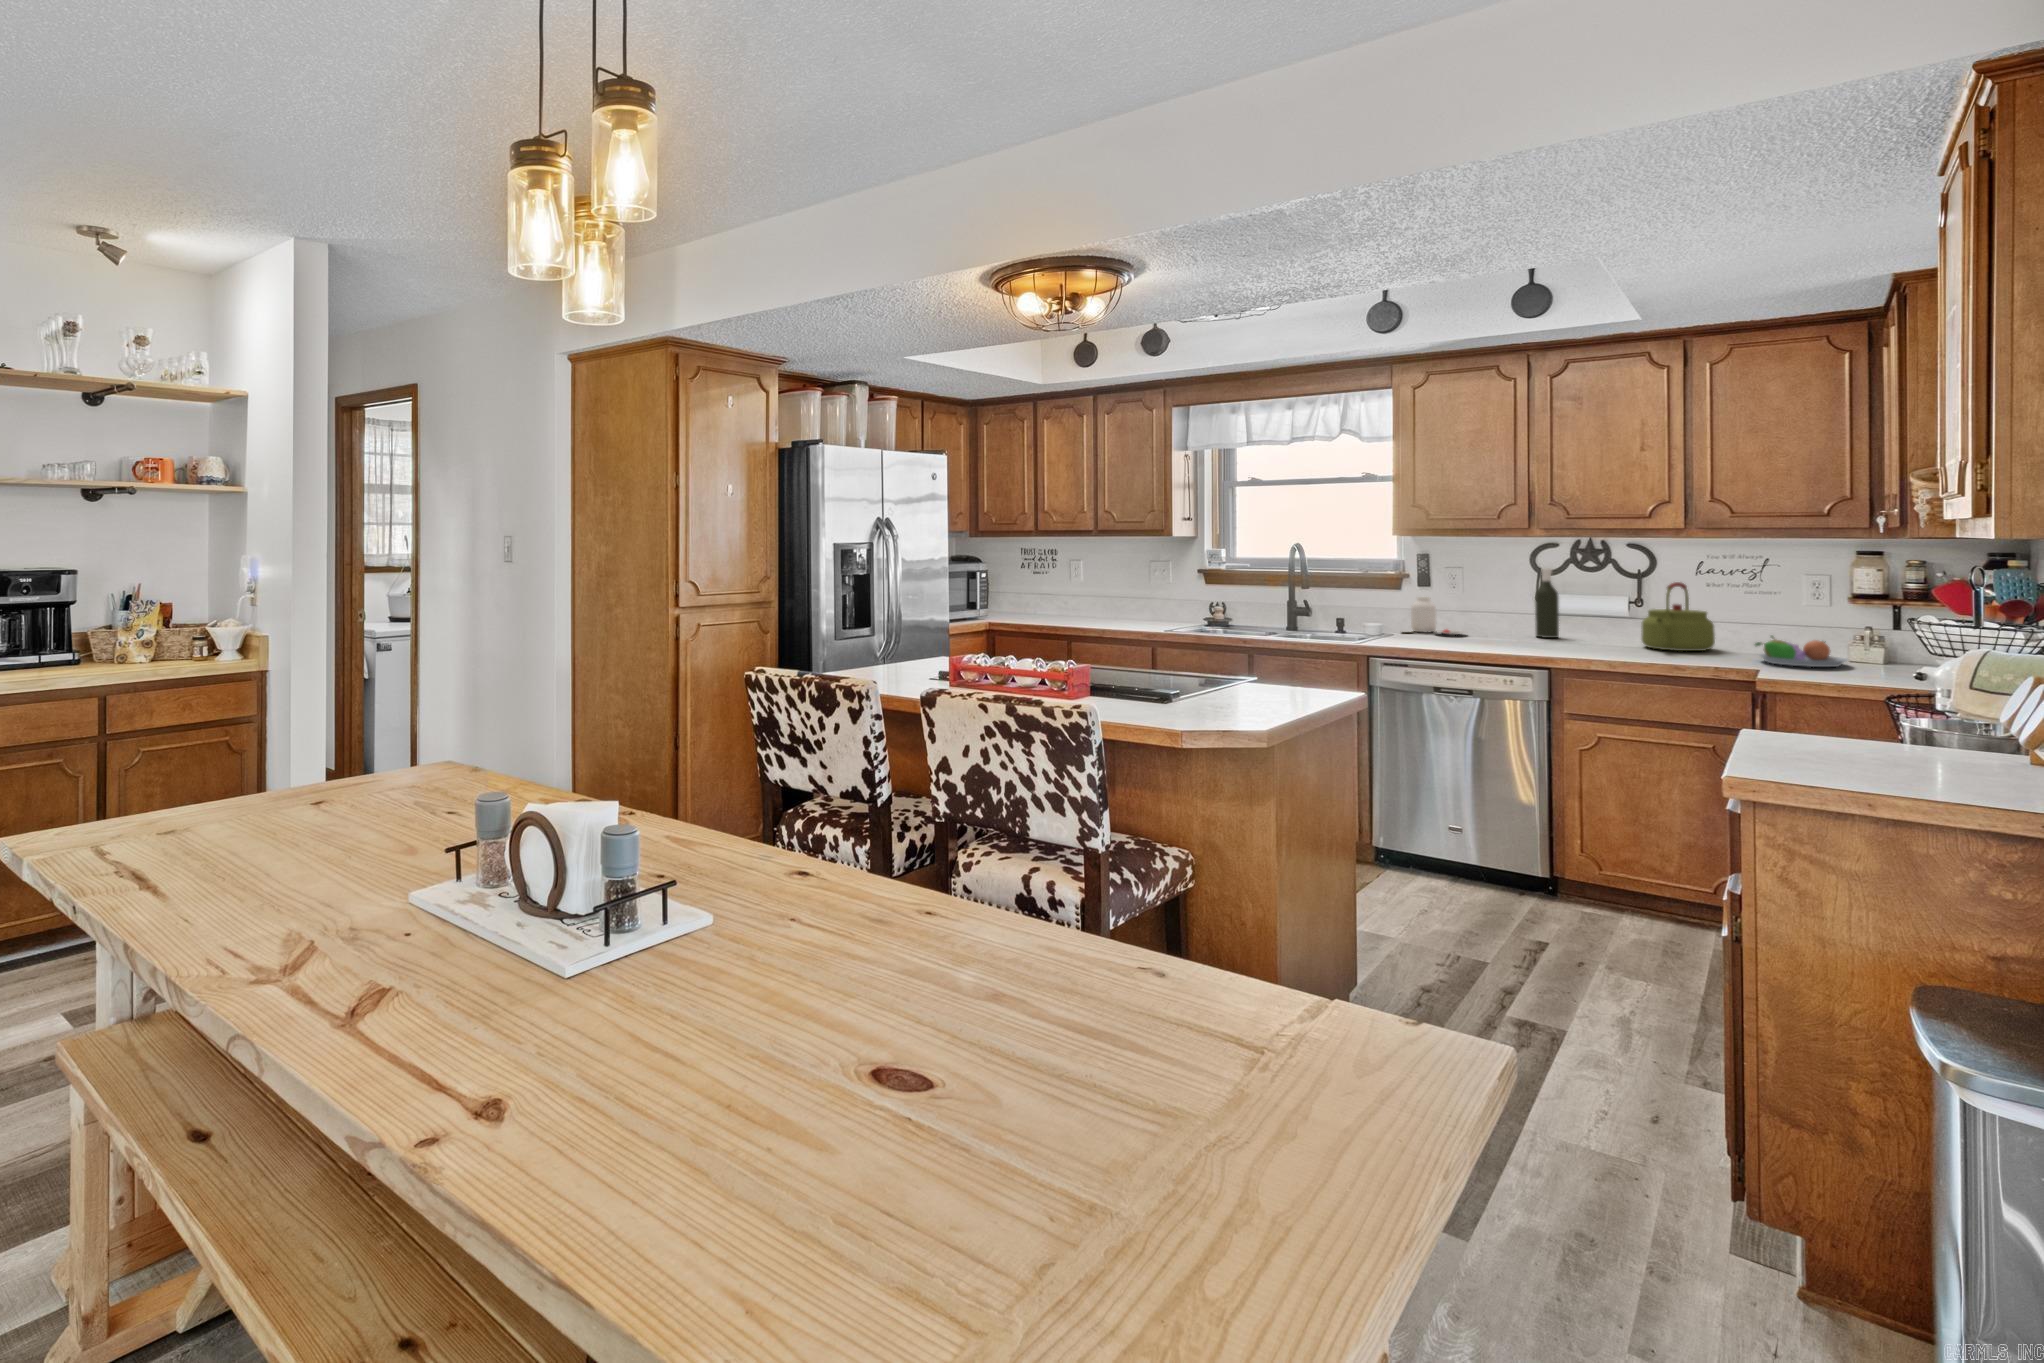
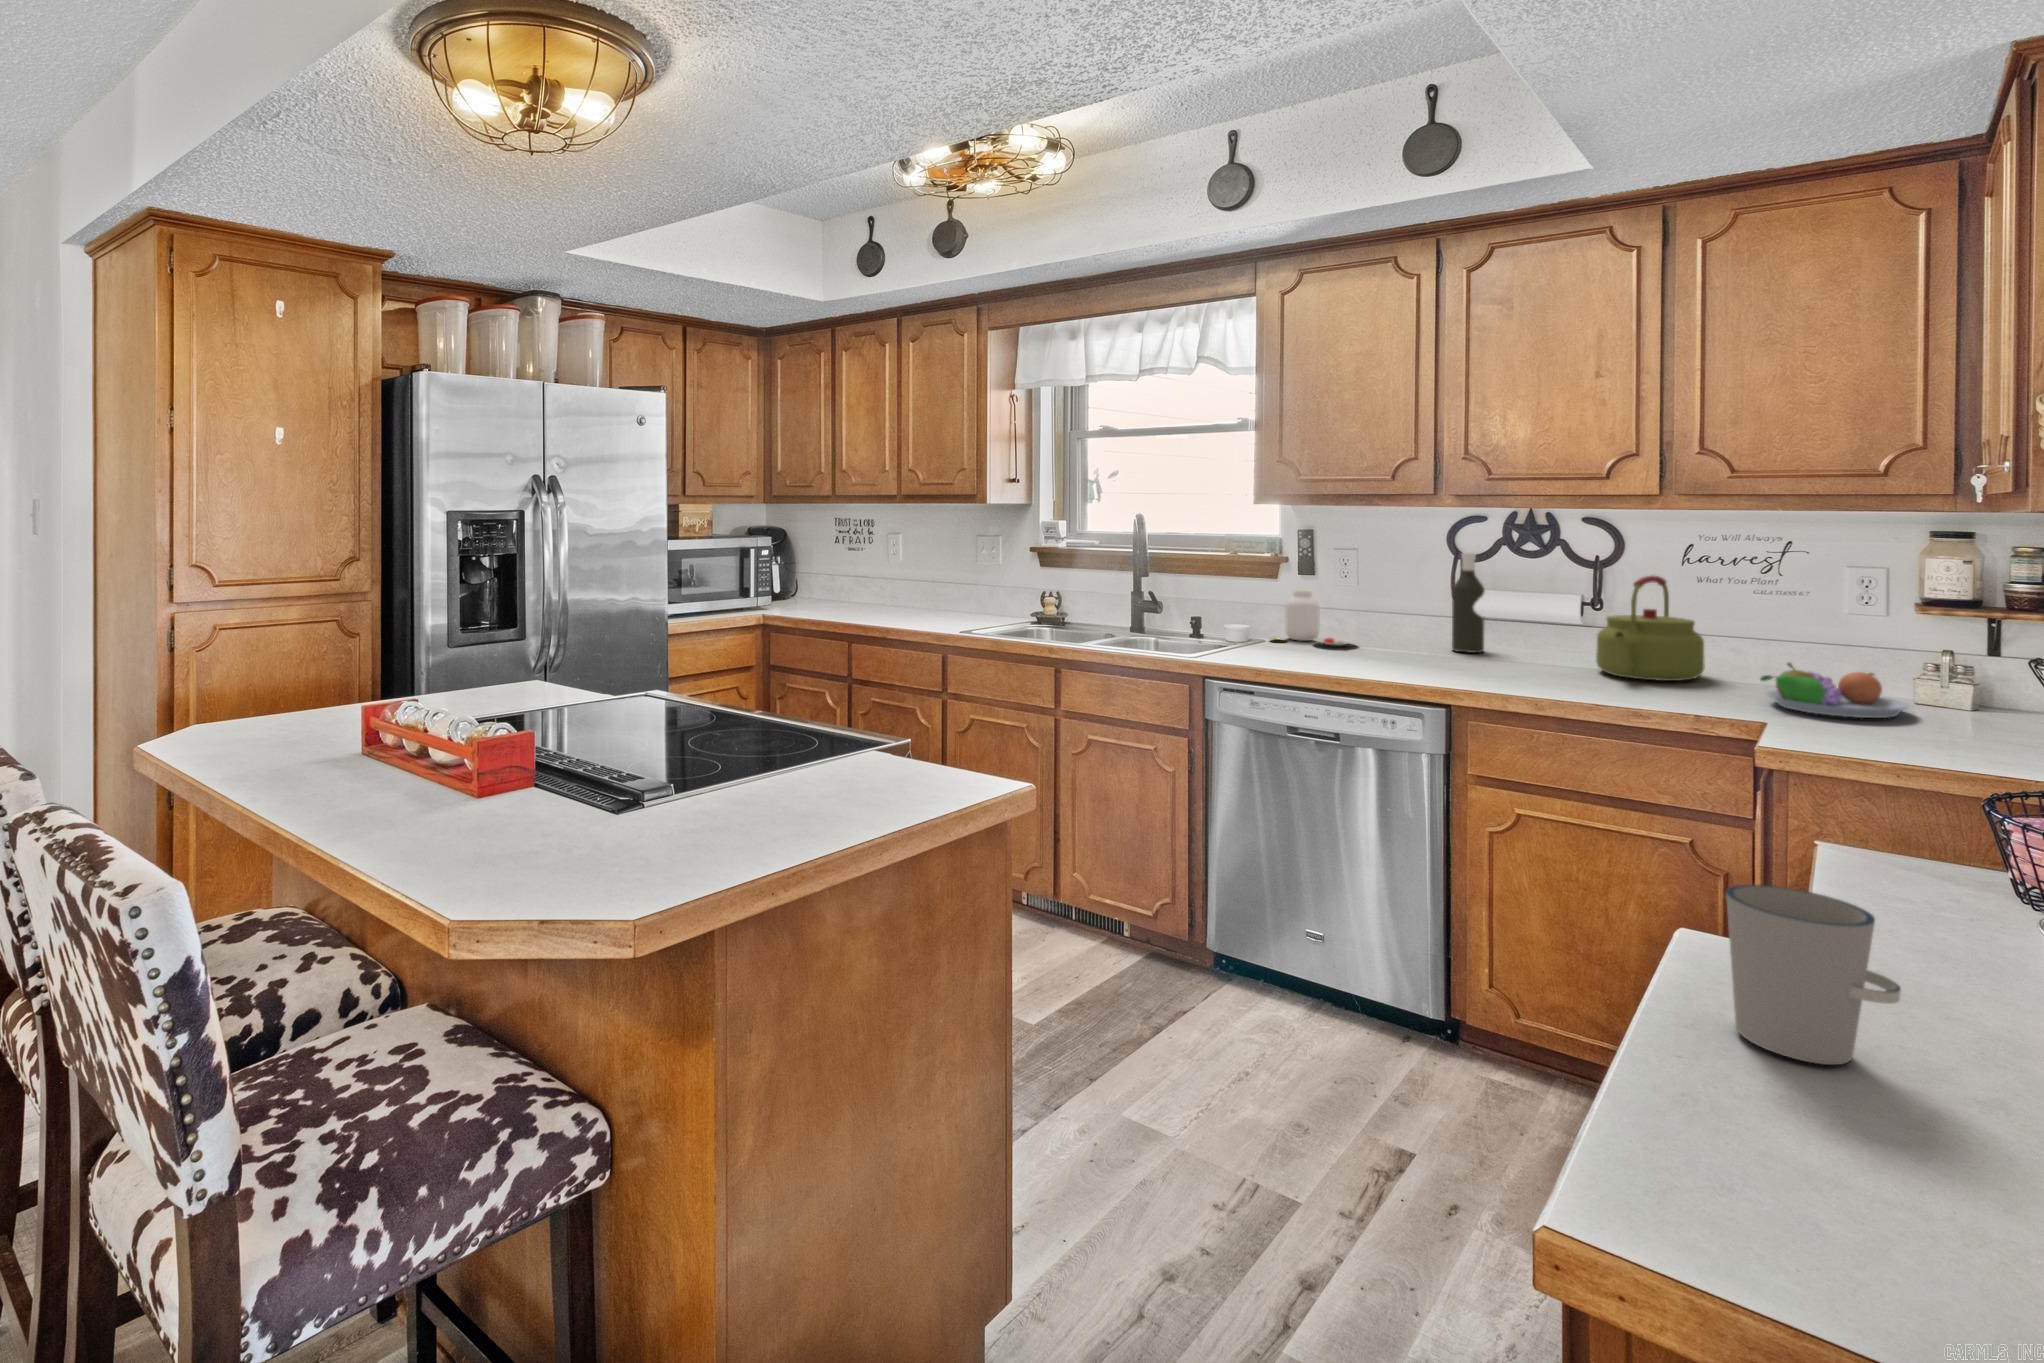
cup: none [1777,685,1849,750] -> present [1726,885,1901,1065]

